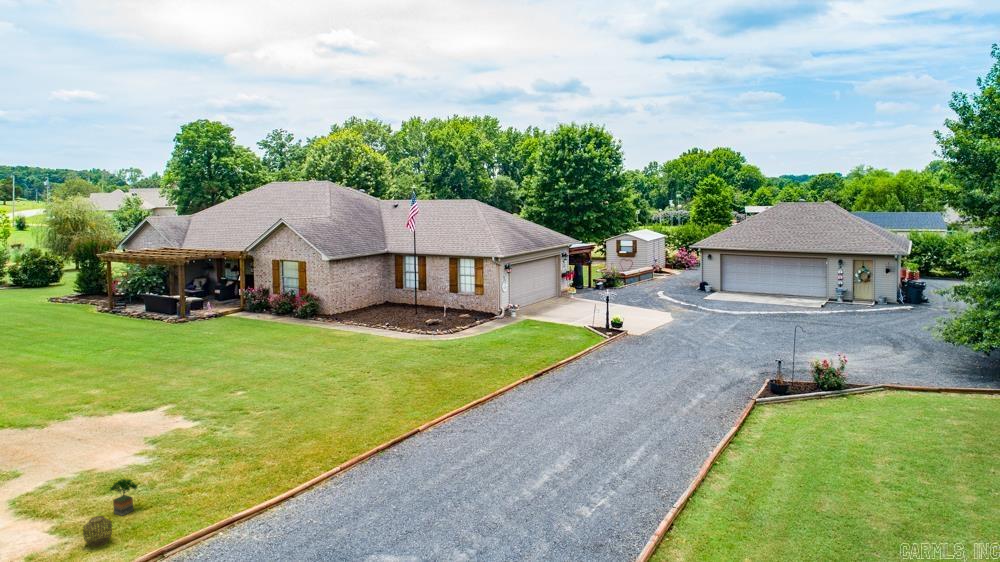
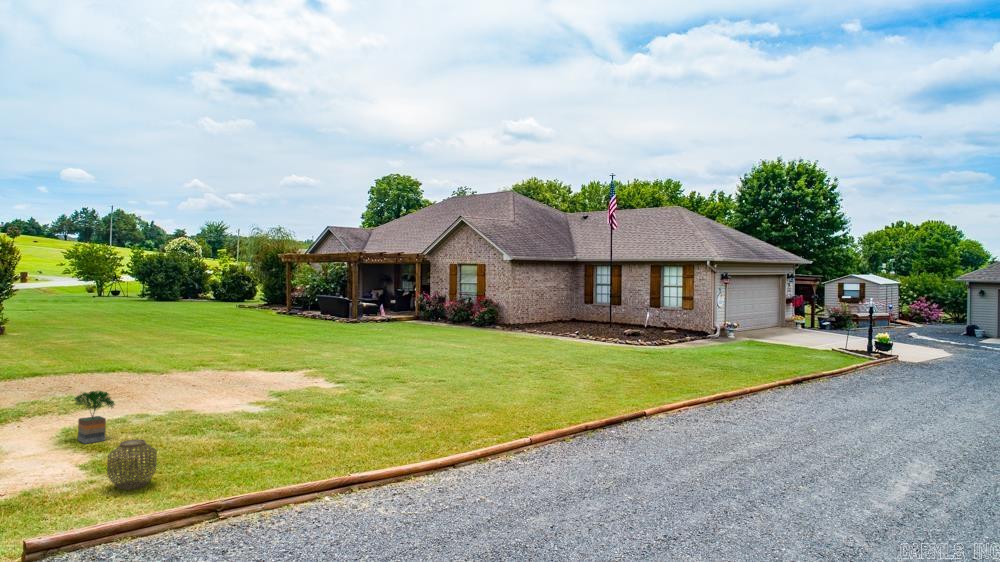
potted tree: present [110,479,137,516] -> present [75,391,115,444]

